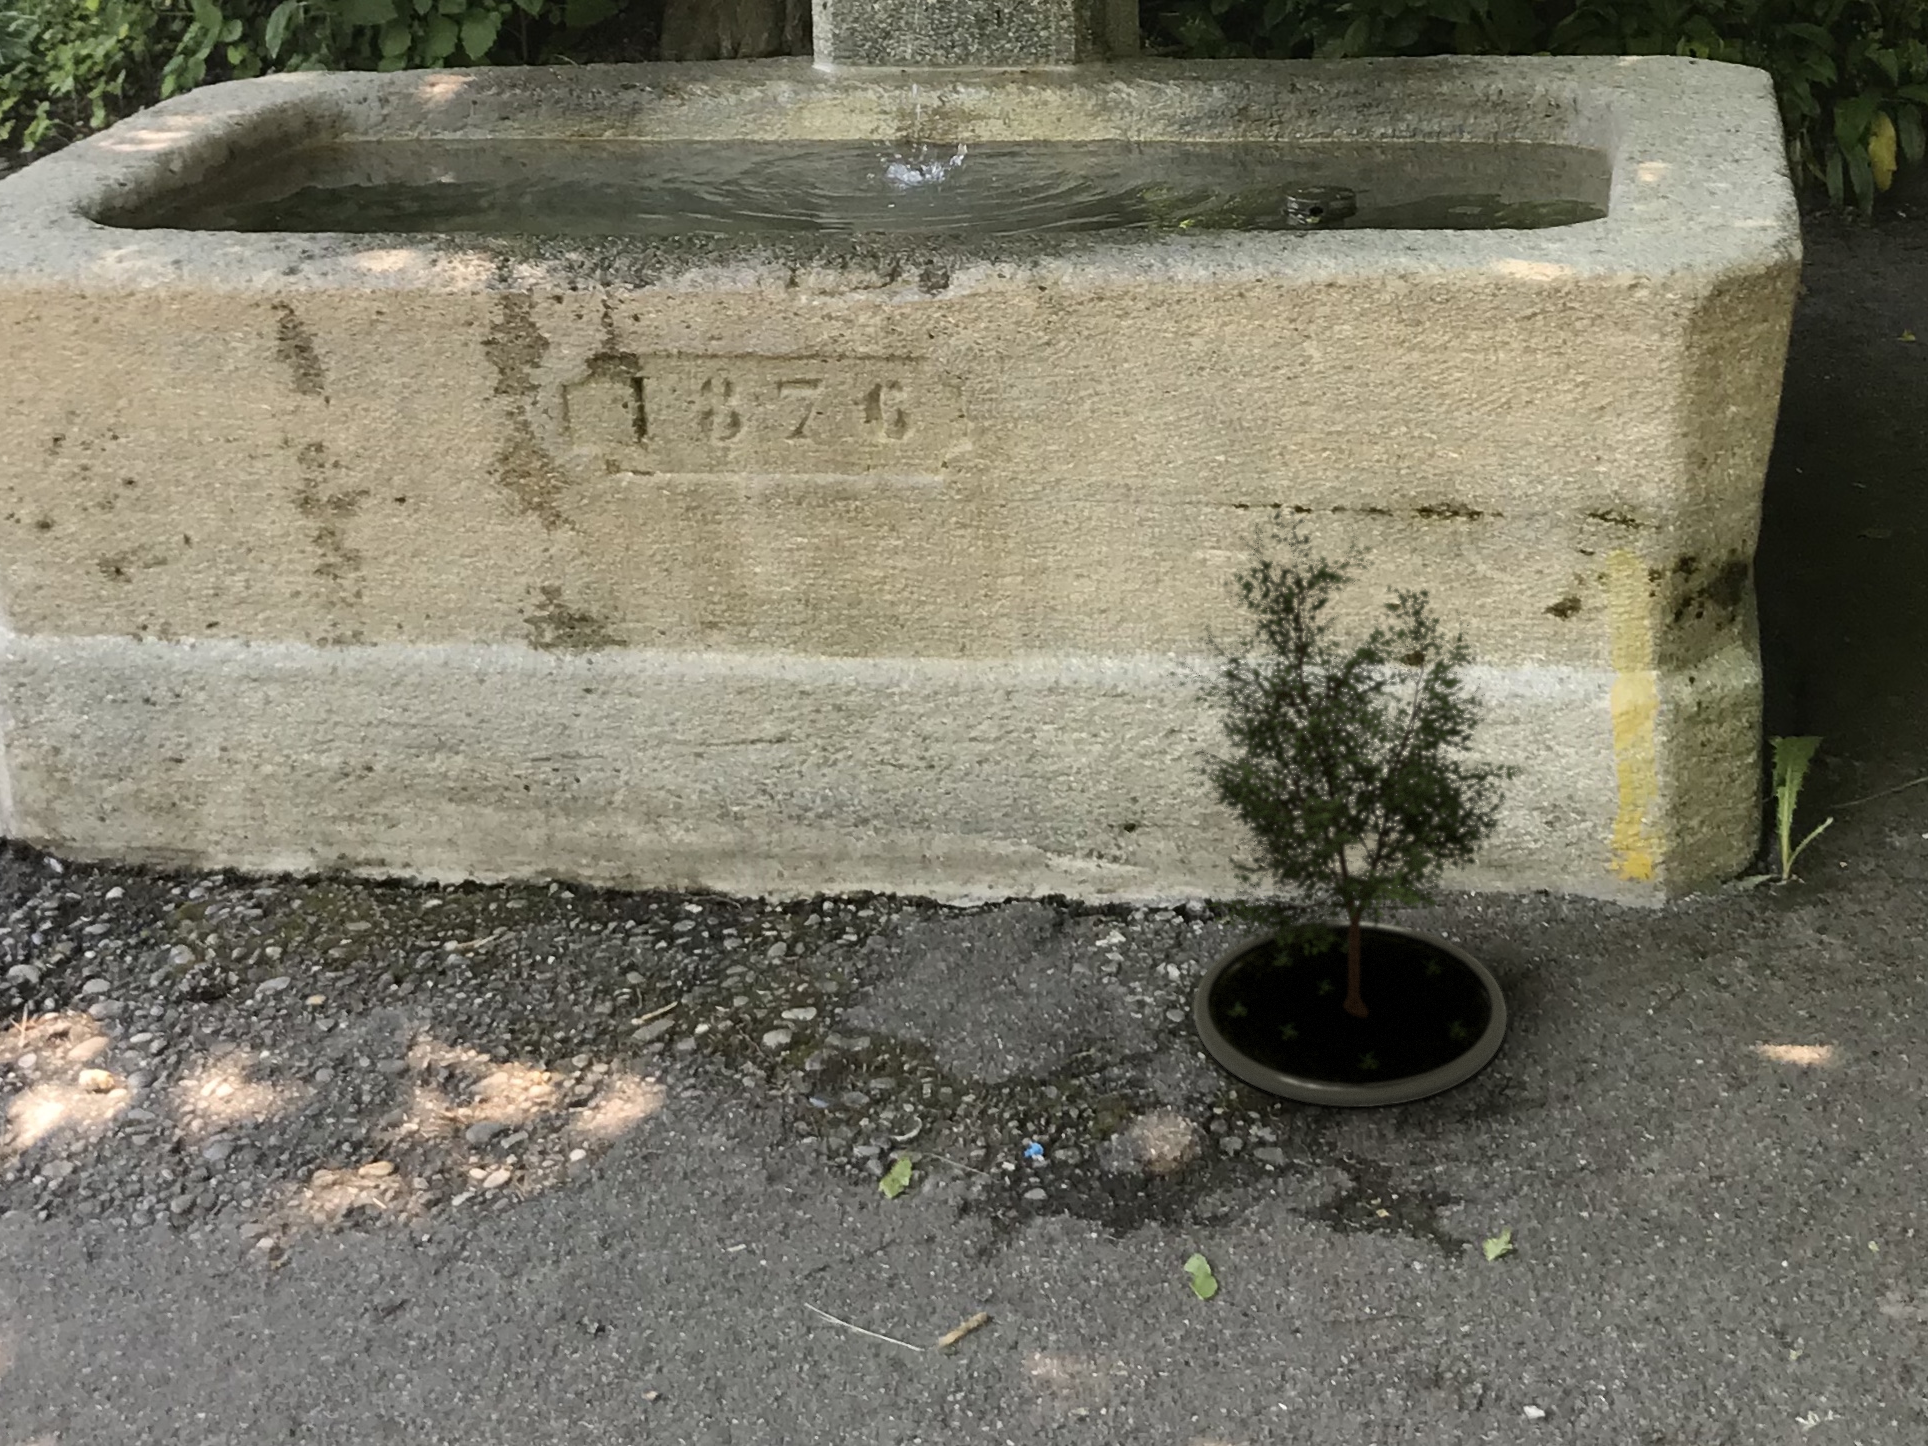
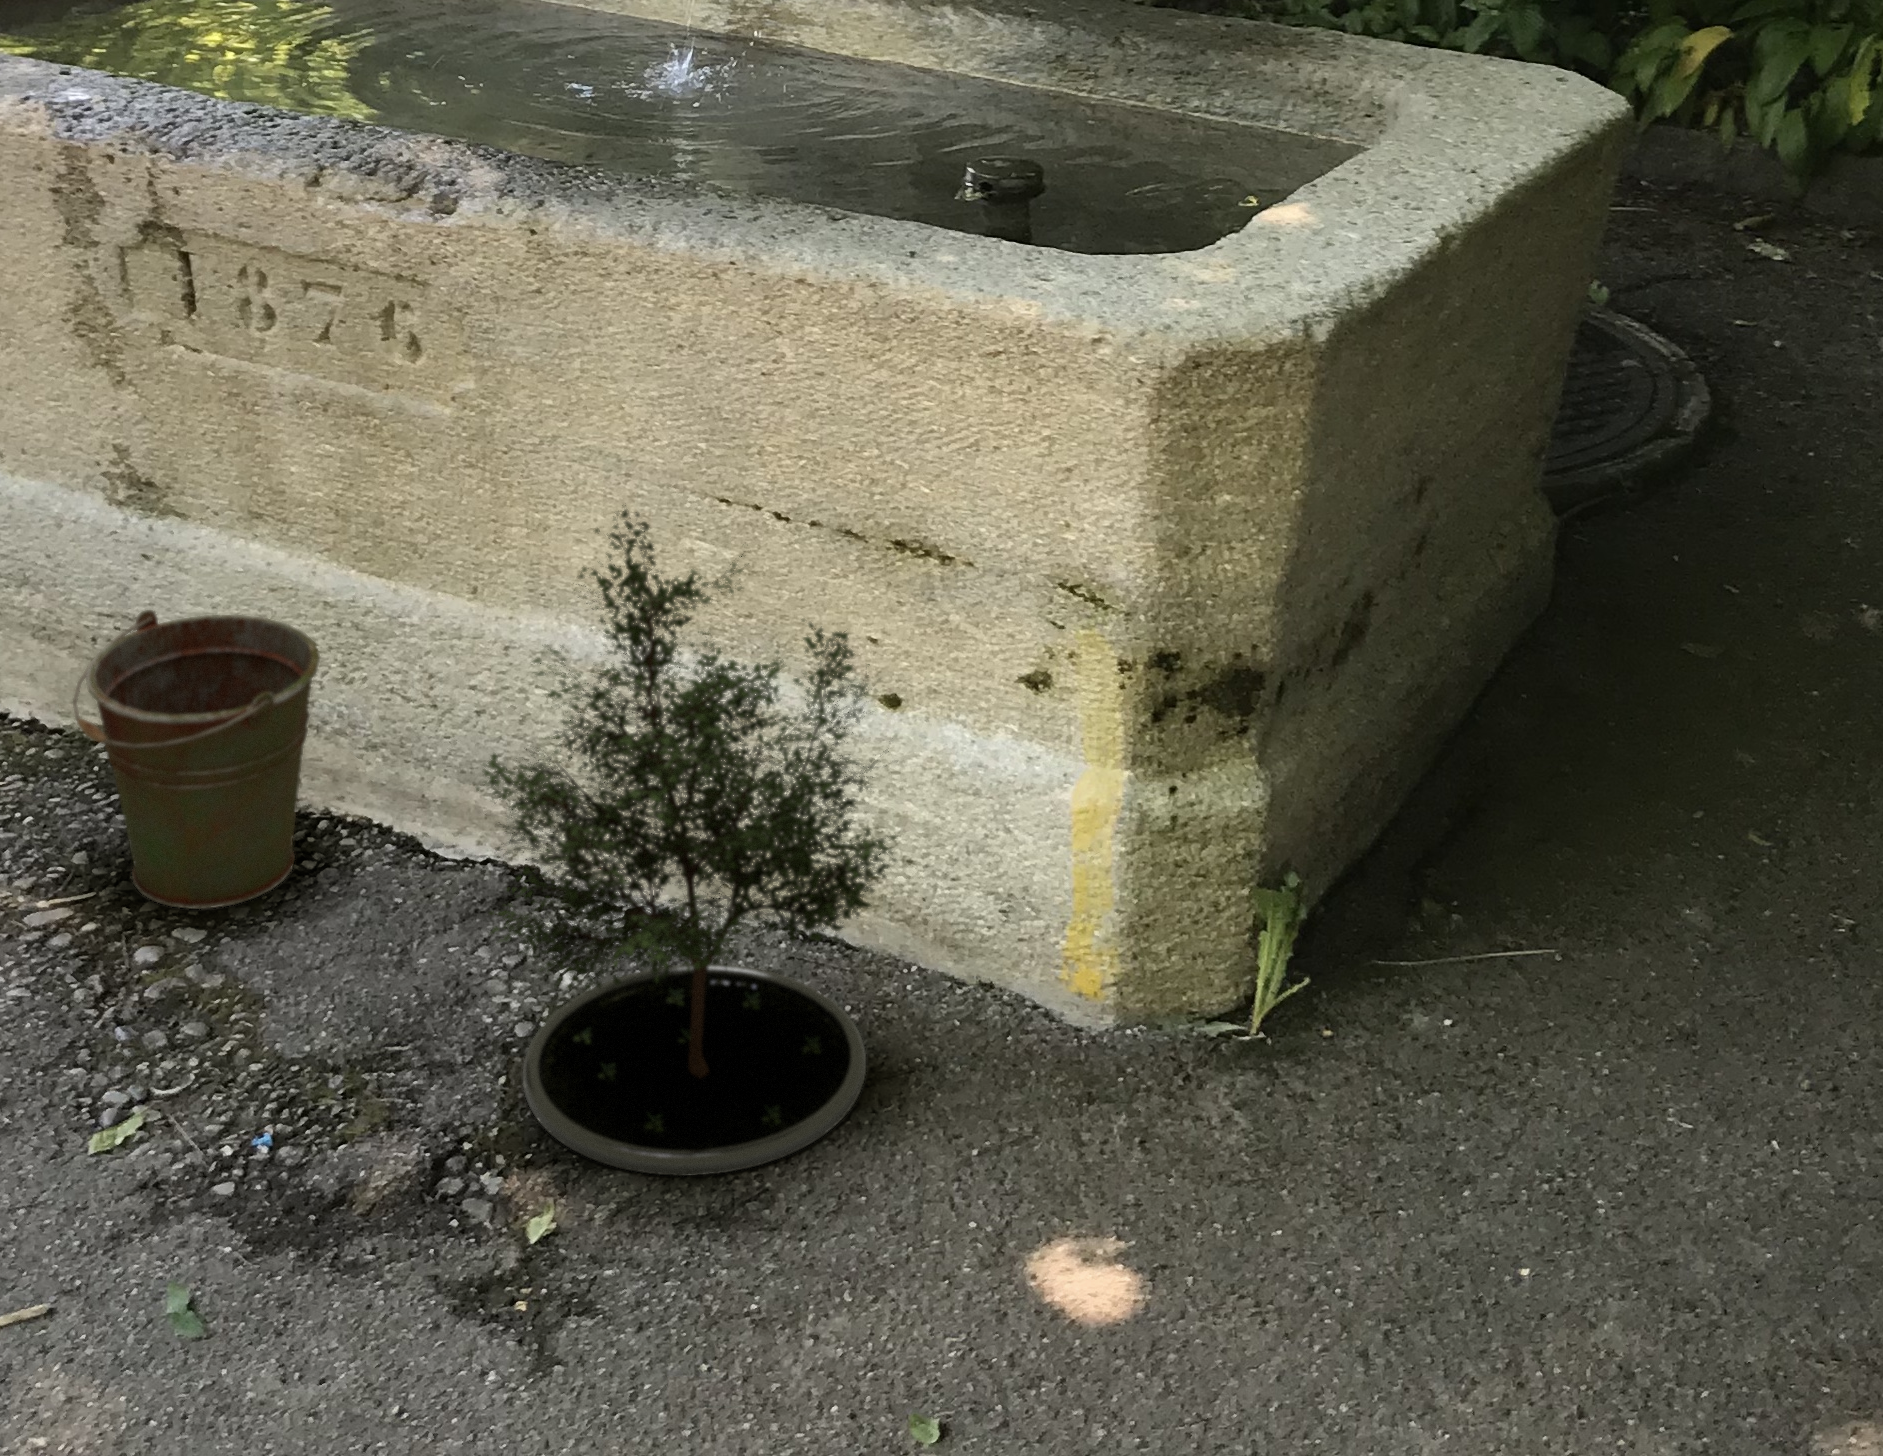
bucket: none [628,718,855,1002] -> present [73,610,320,909]

